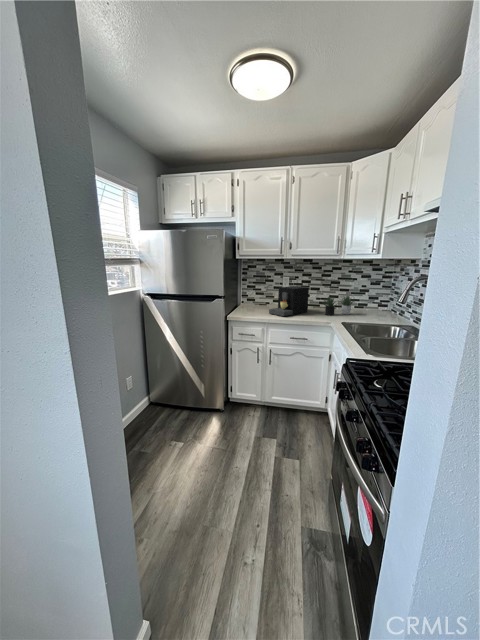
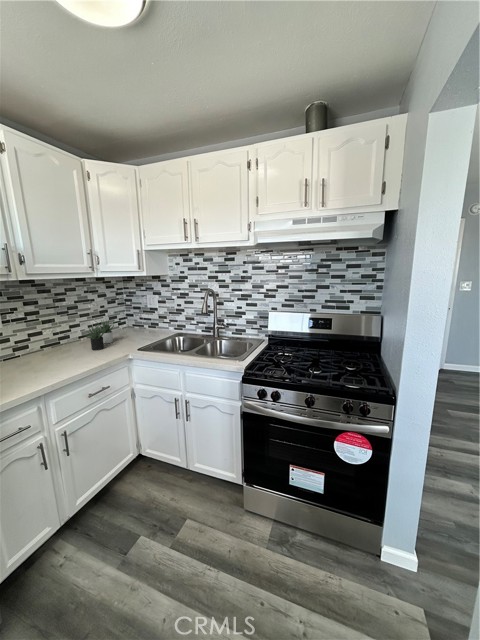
coffee maker: present [269,286,309,316] -> none [21,320,67,378]

